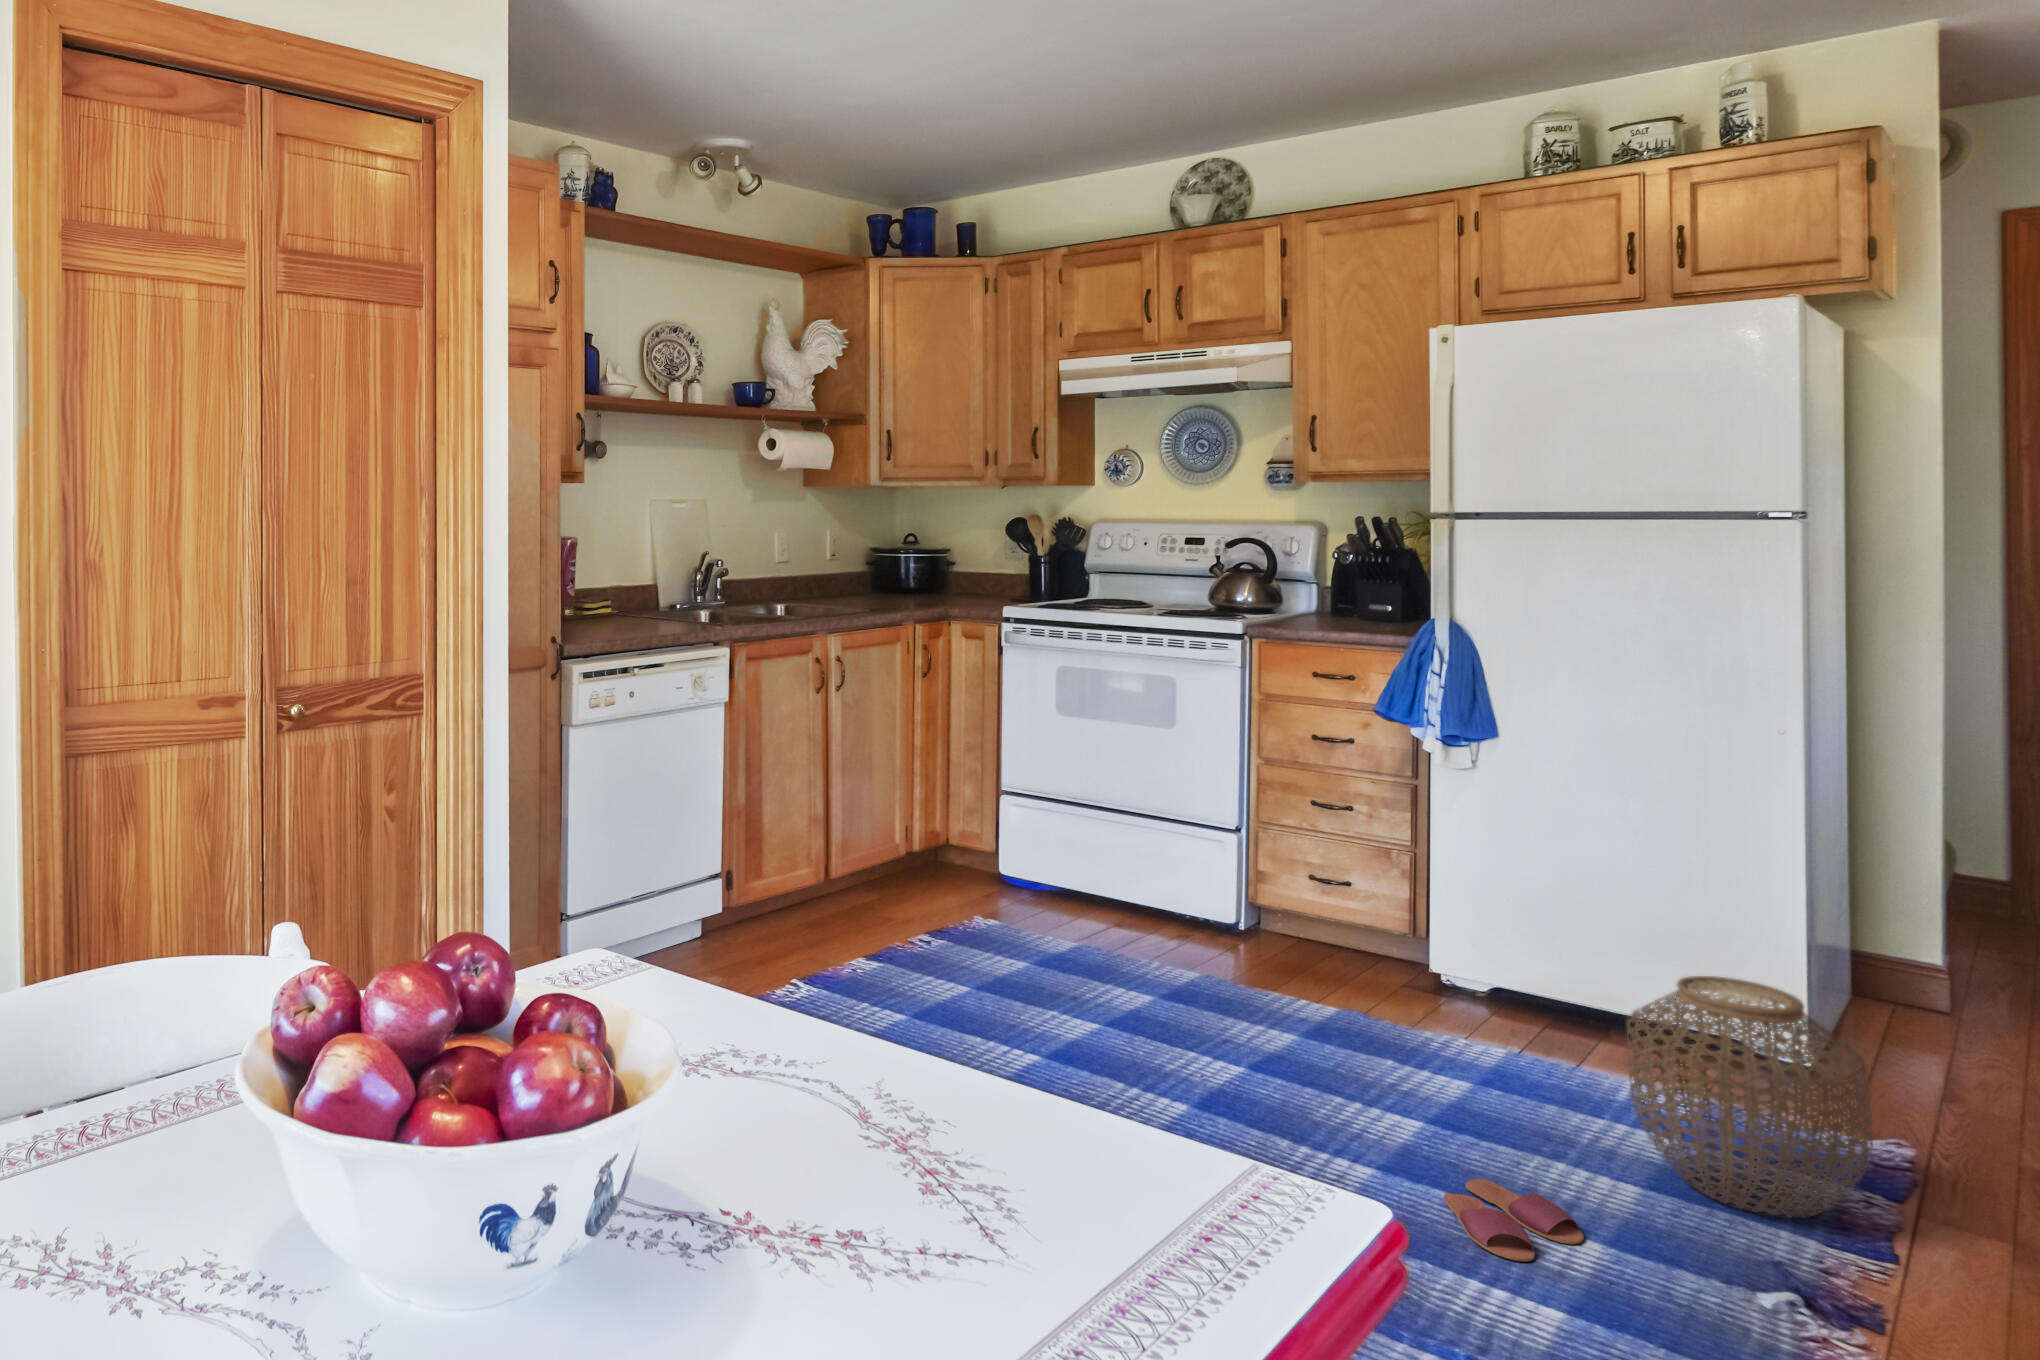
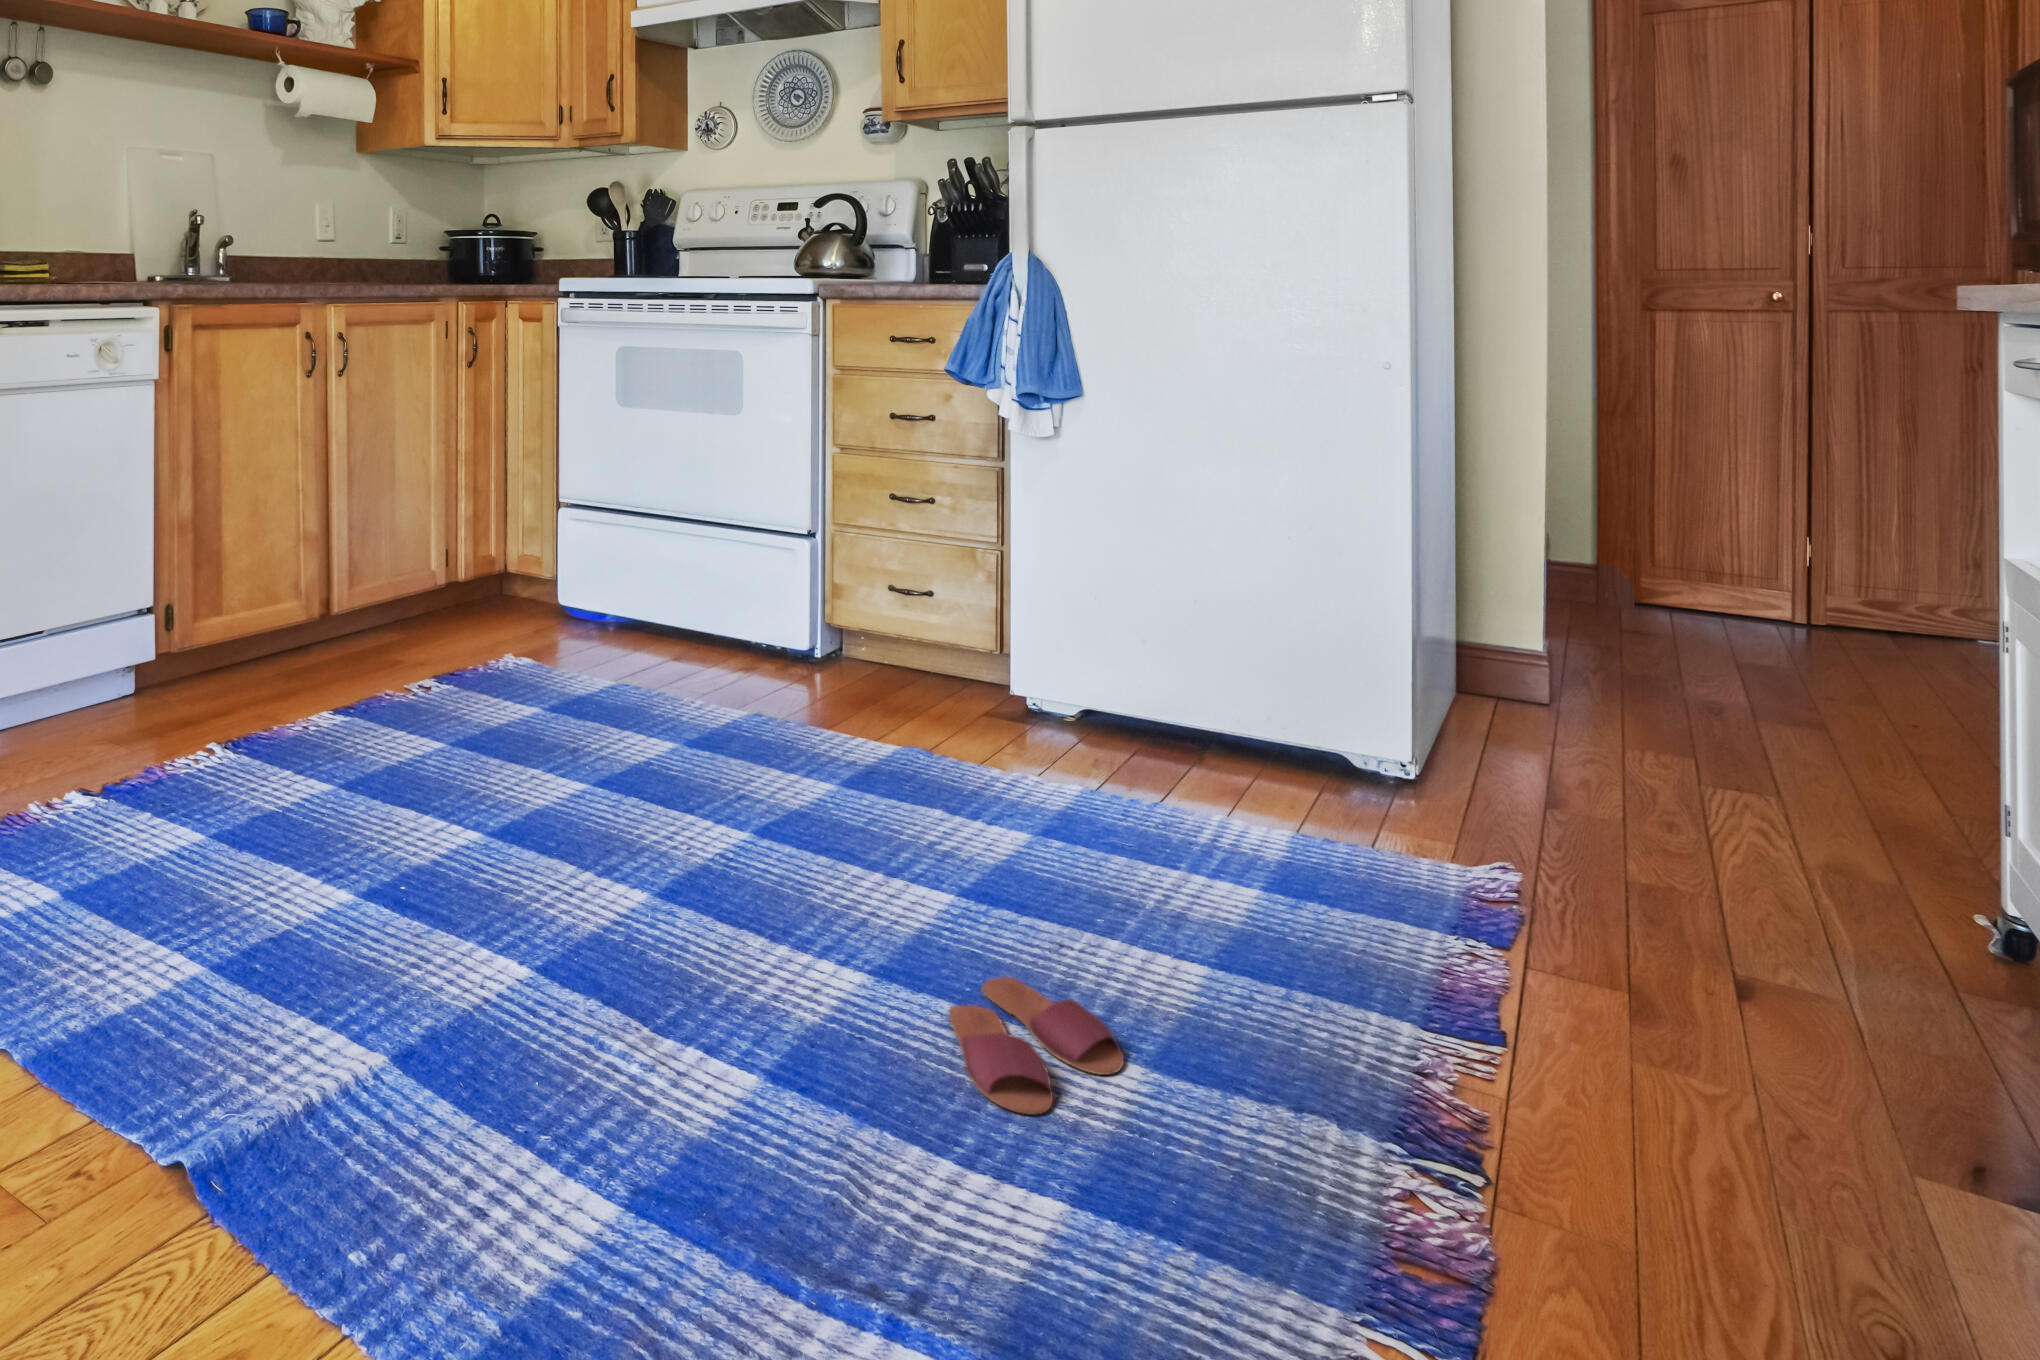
woven basket: present [1627,976,1873,1217] -> none [1206,683,1508,998]

